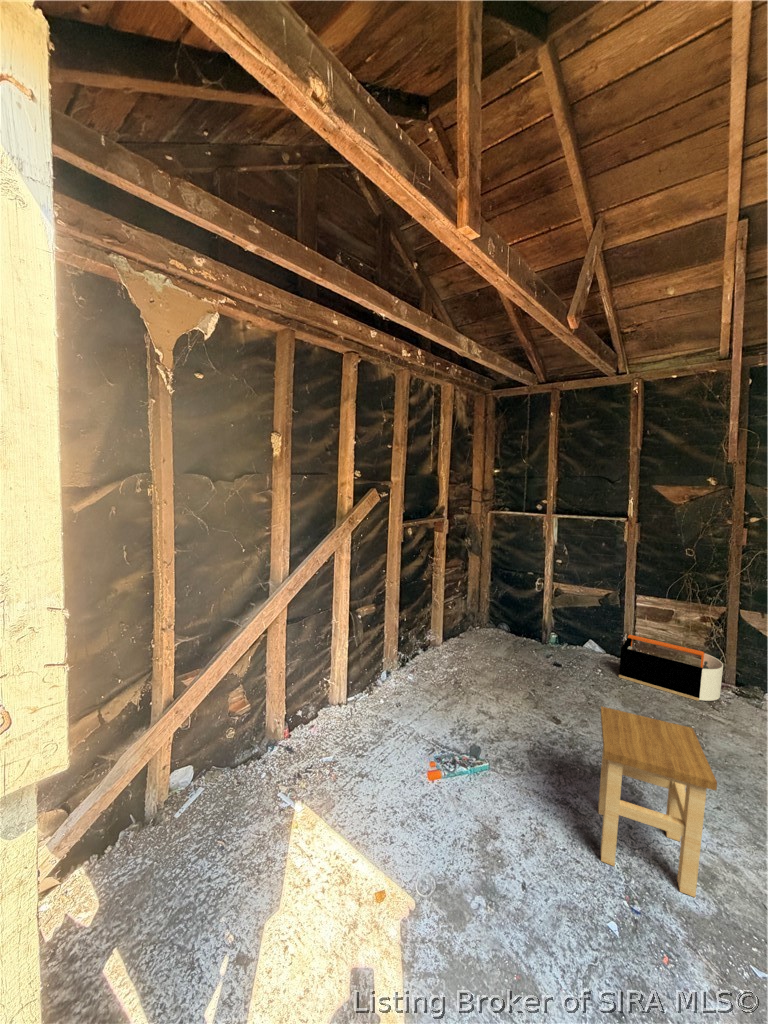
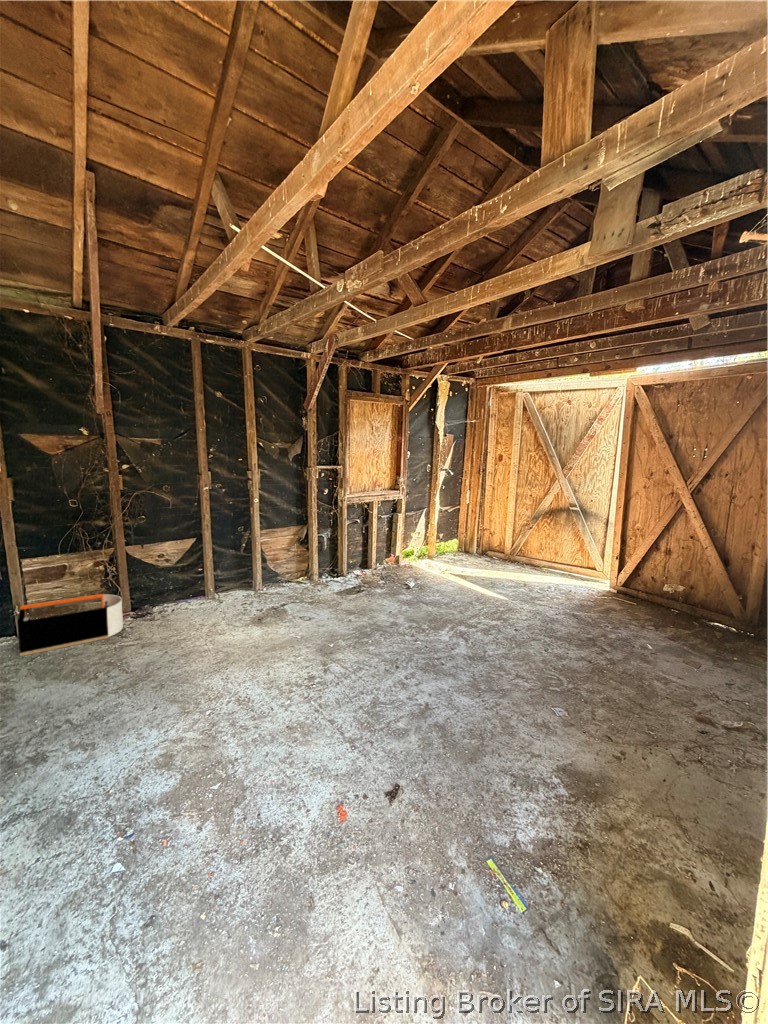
stool: present [598,706,717,897] -> none [40,653,171,831]

